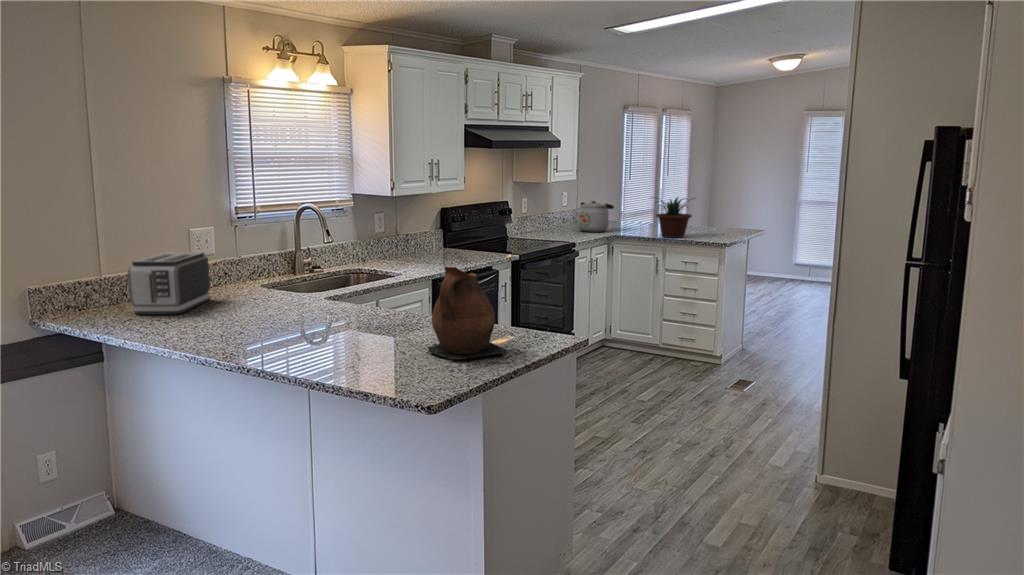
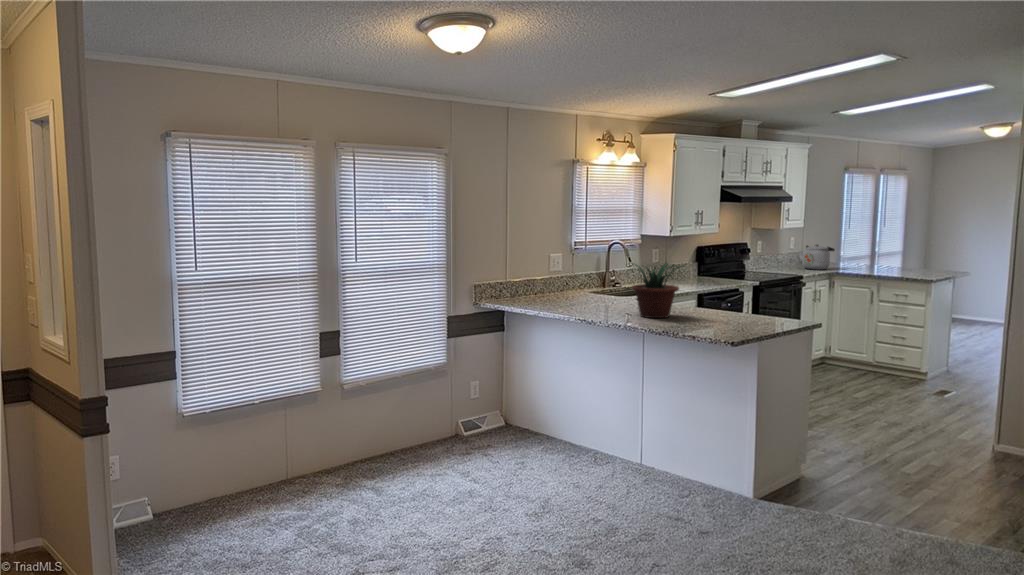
potted plant: present [656,197,694,238] -> present [632,264,679,318]
toaster: present [128,252,210,314] -> none [528,267,566,303]
ceramic pitcher: present [427,266,506,359] -> none [717,274,769,328]

